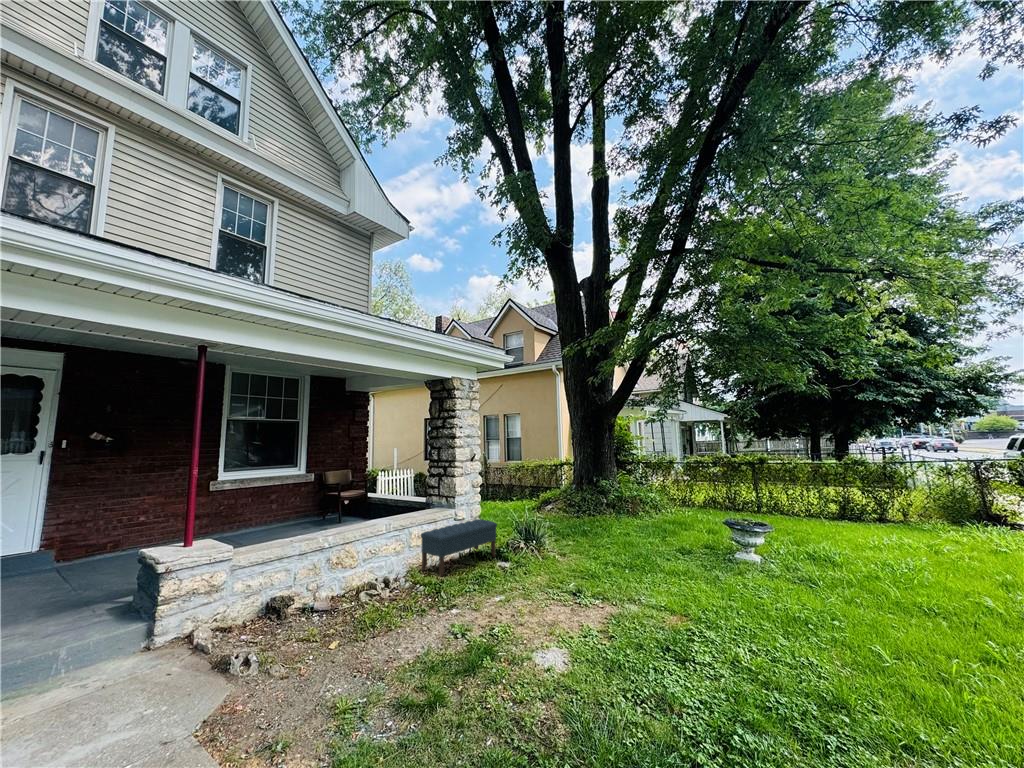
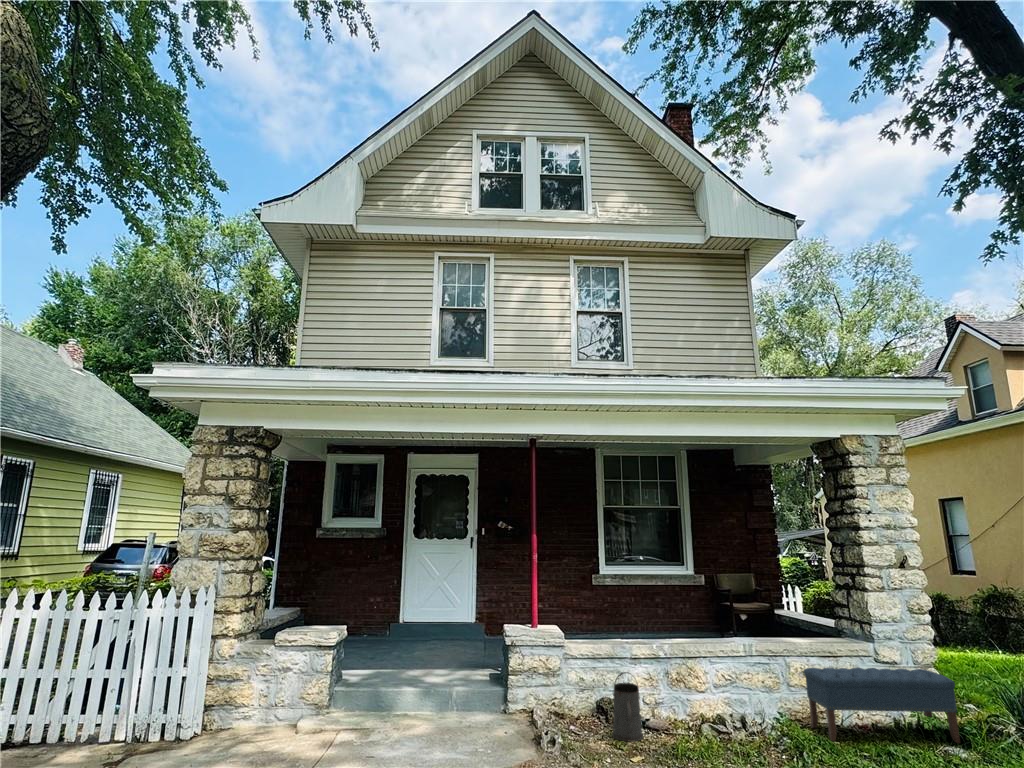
watering can: none [287,569,319,632] -> present [612,672,643,742]

